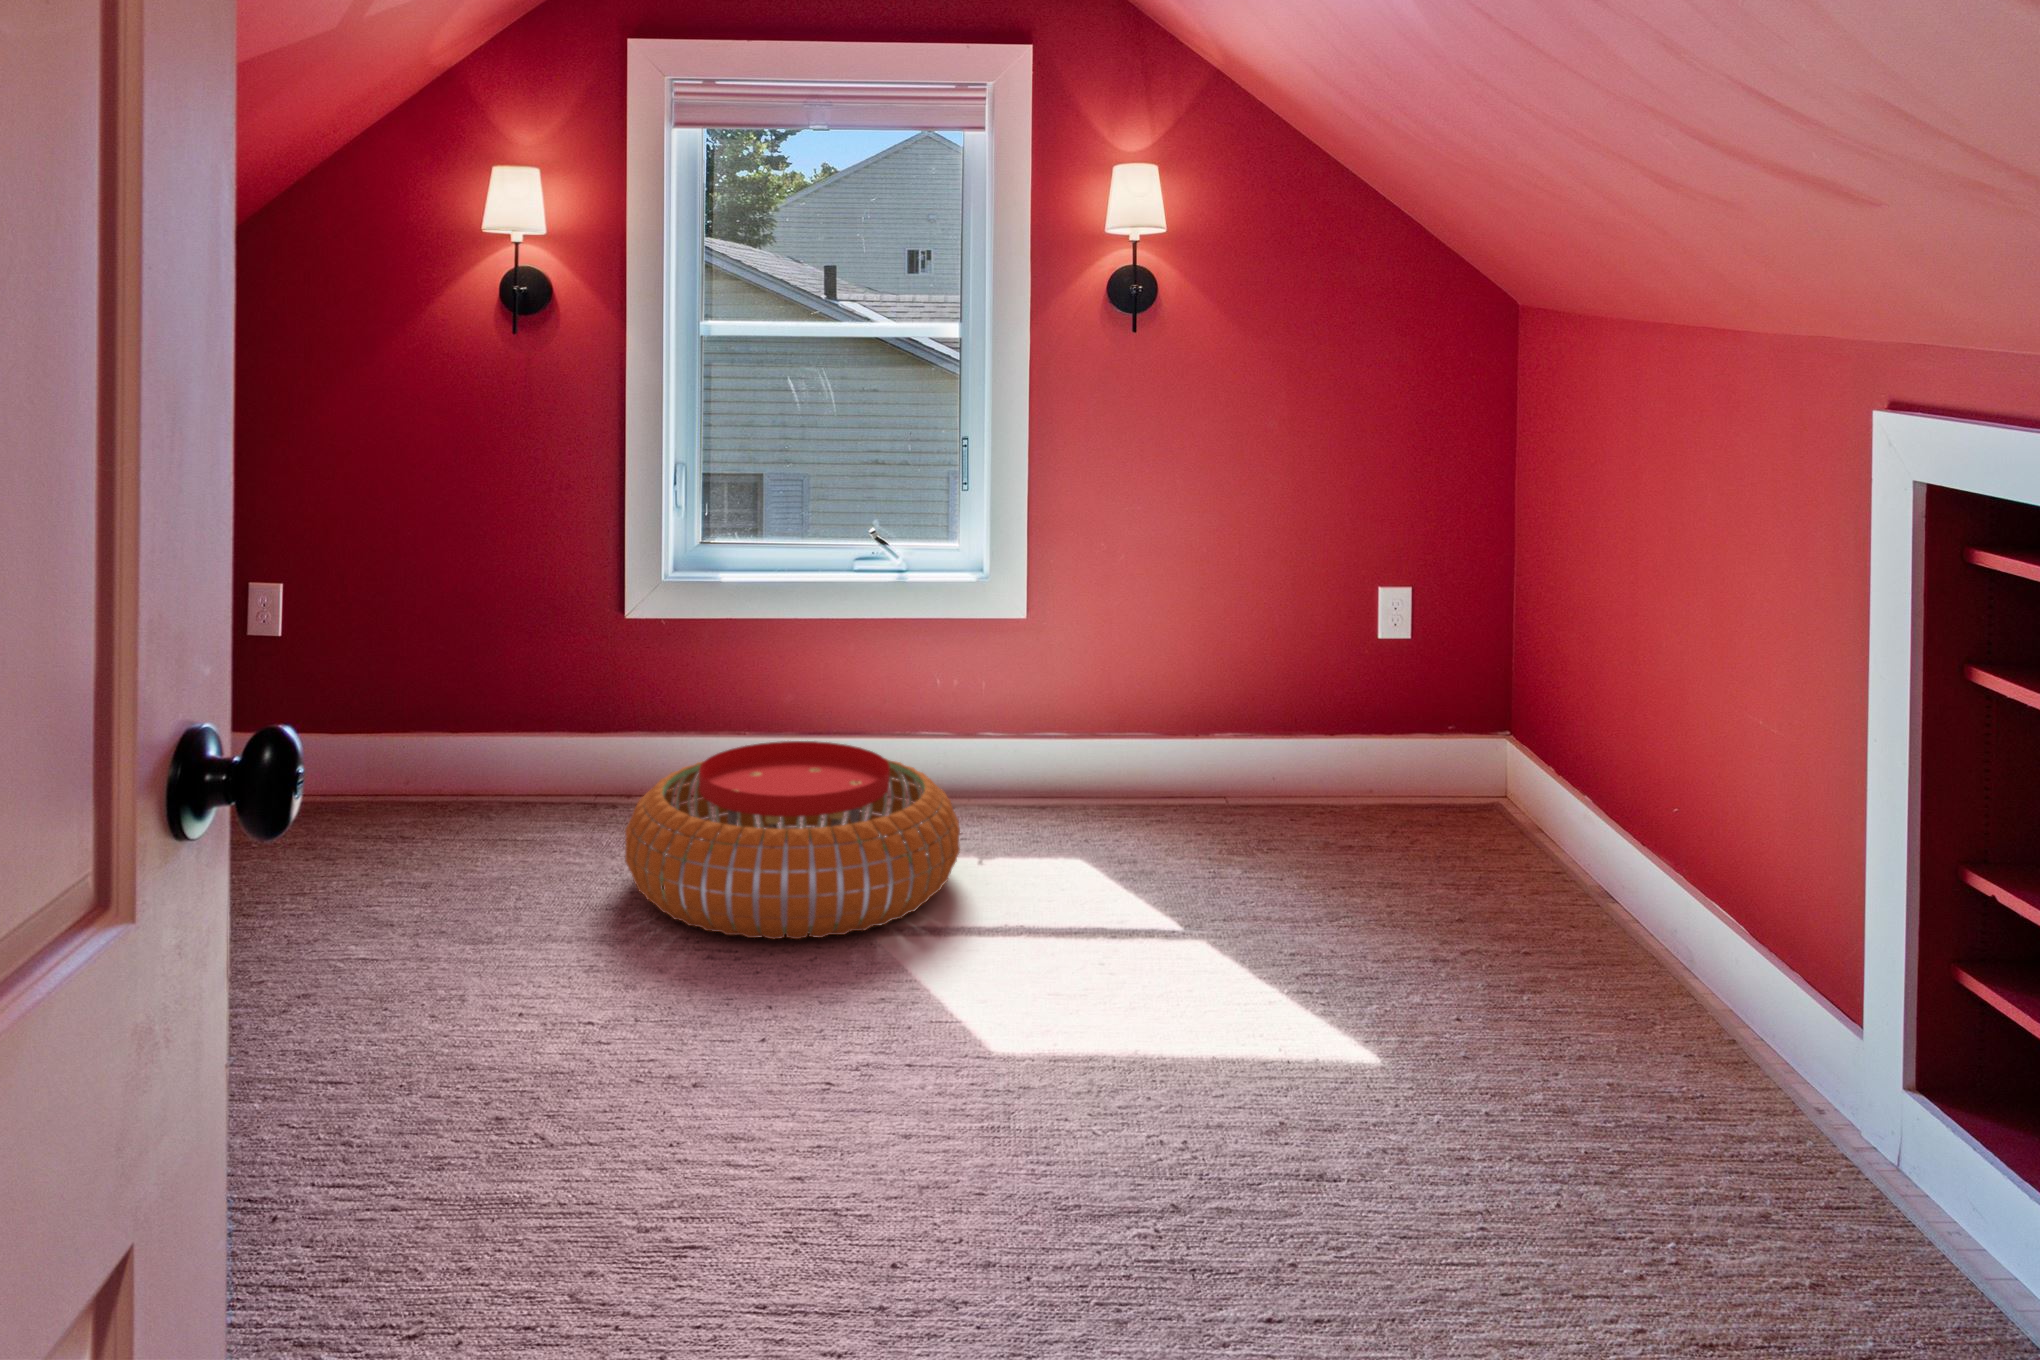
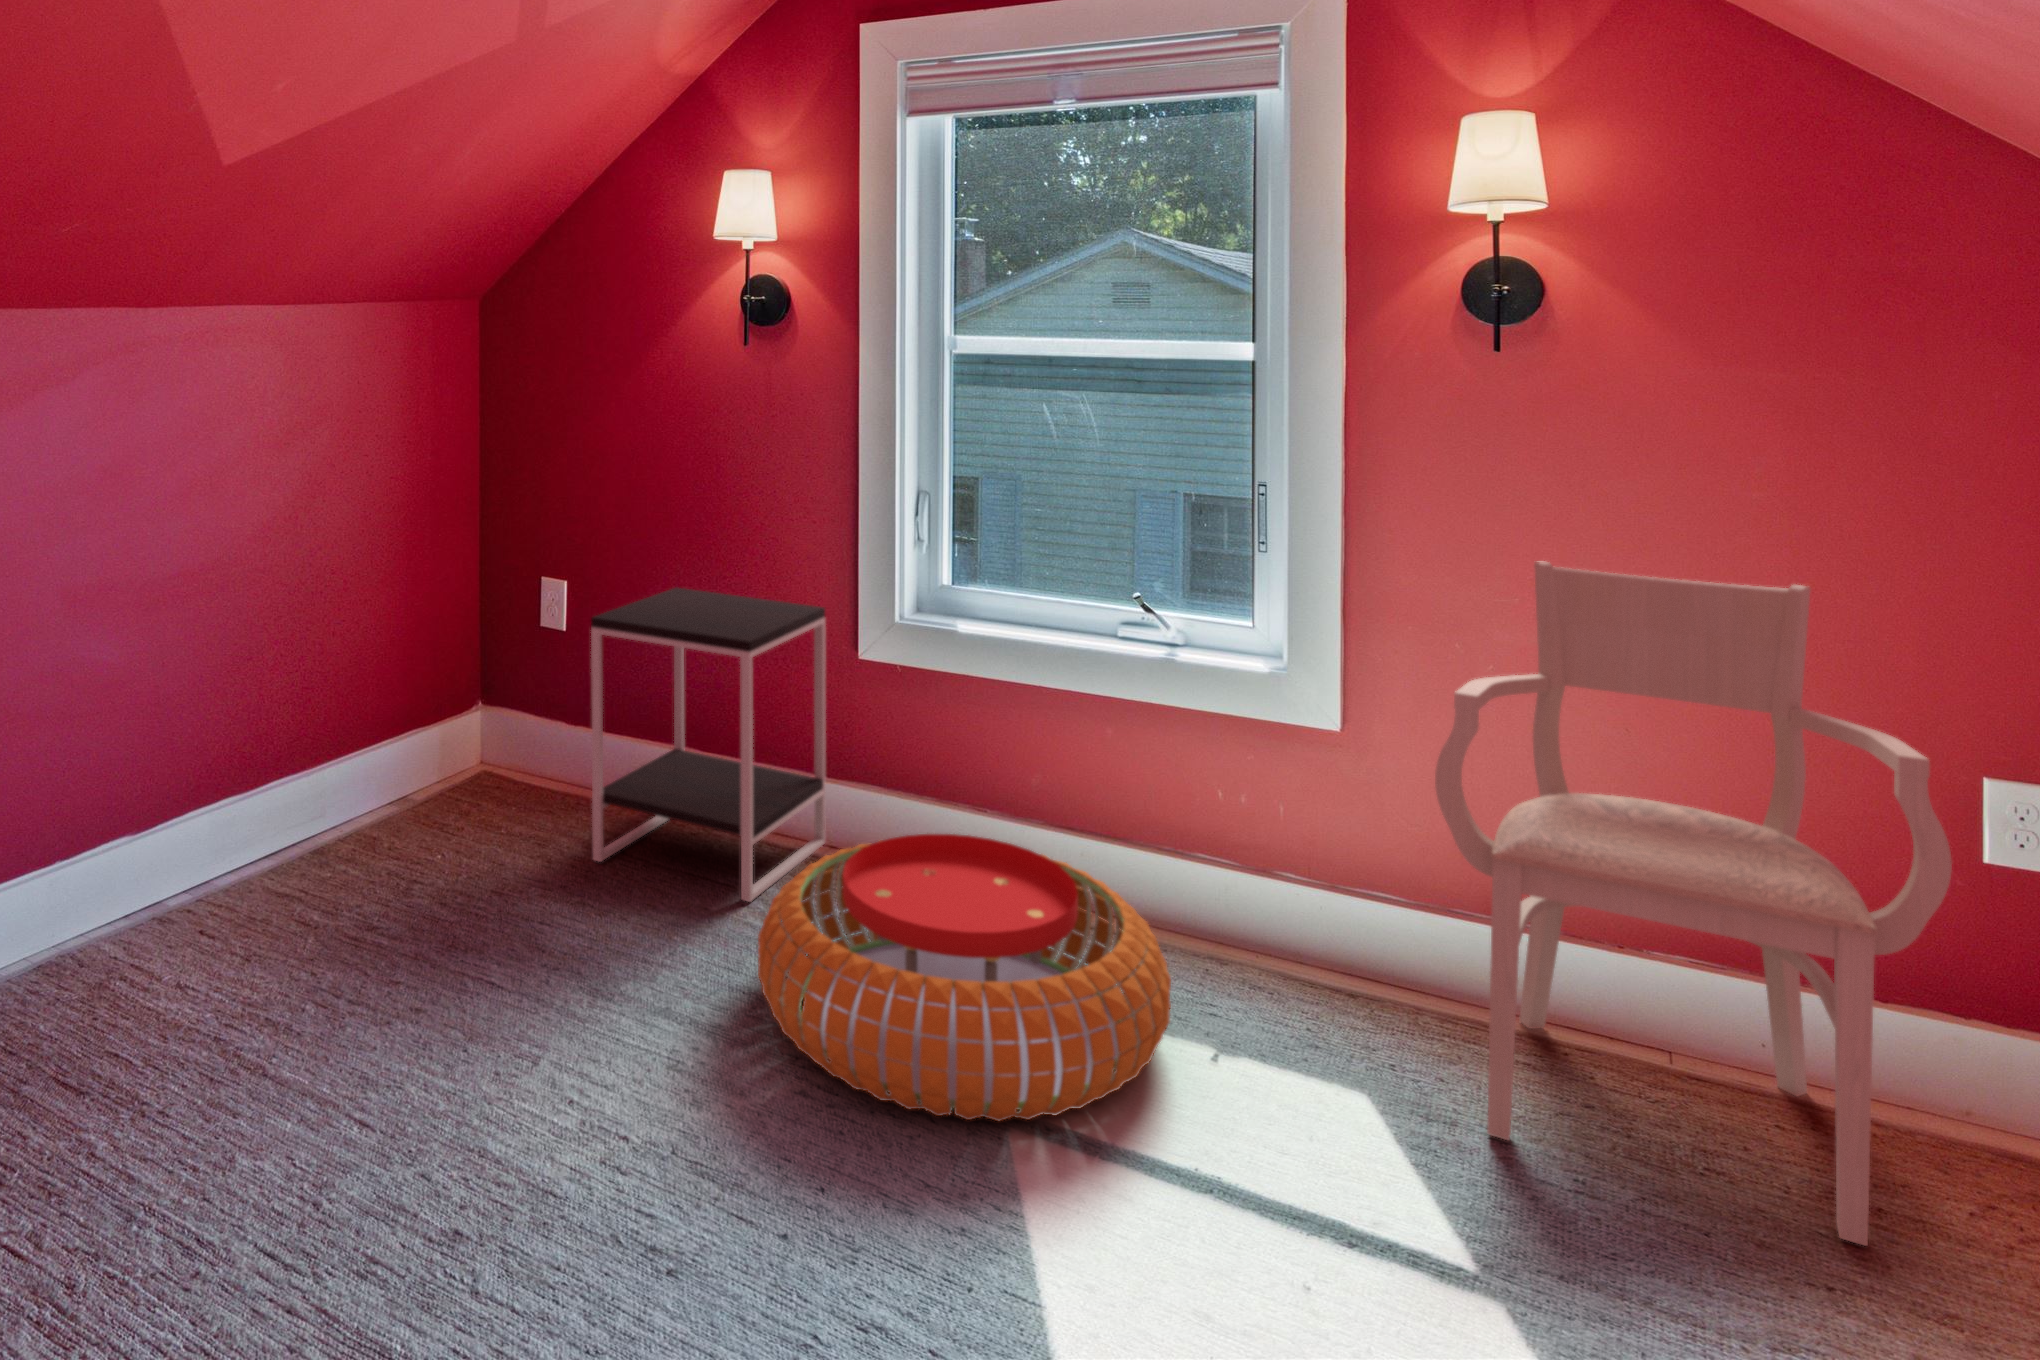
armchair: none [1124,480,1392,869] -> present [1435,562,1952,1246]
side table: none [379,576,595,850] -> present [591,587,825,902]

